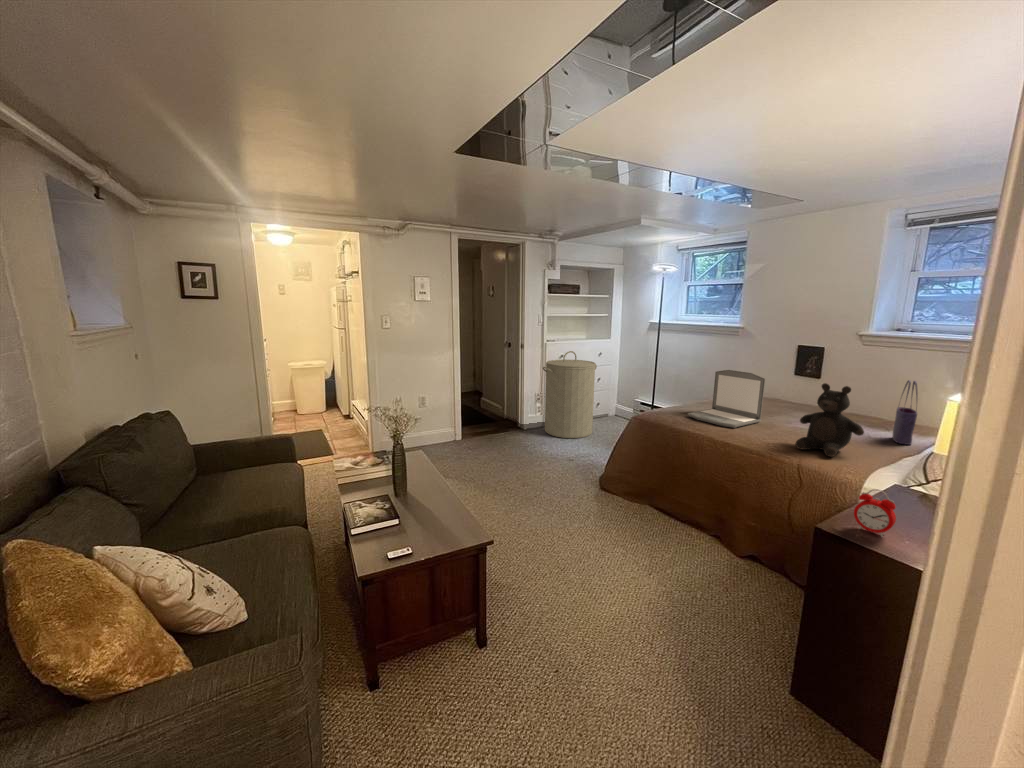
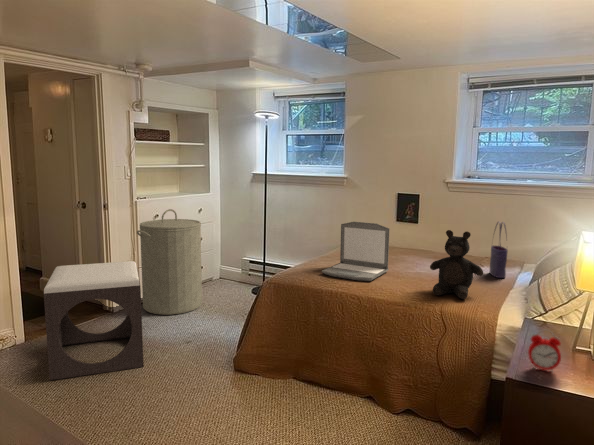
footstool: none [466,388,537,472] -> present [44,261,144,380]

